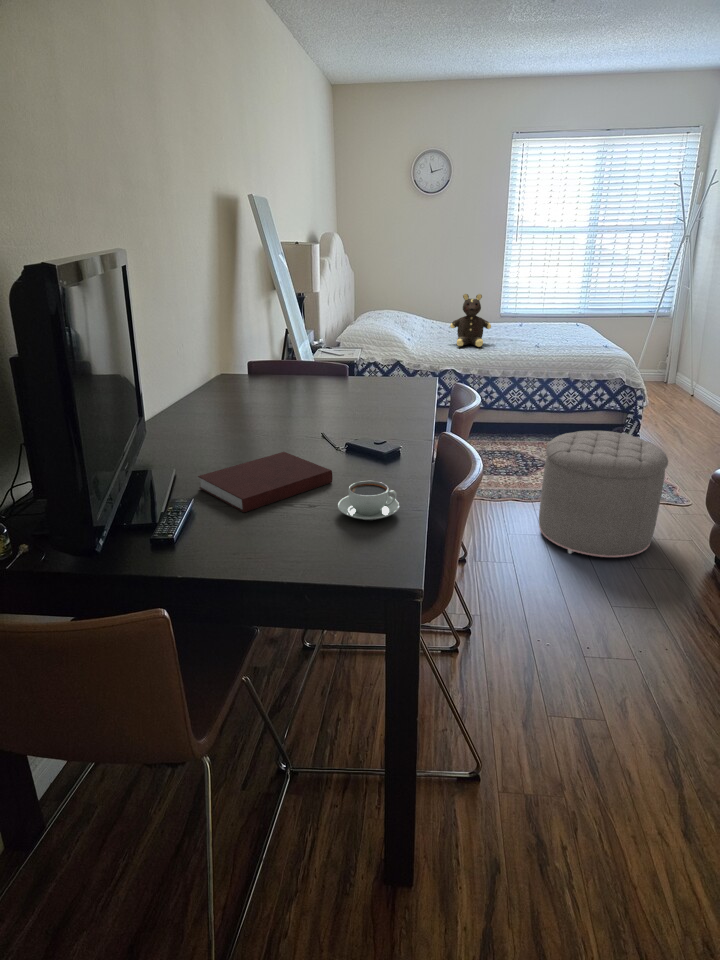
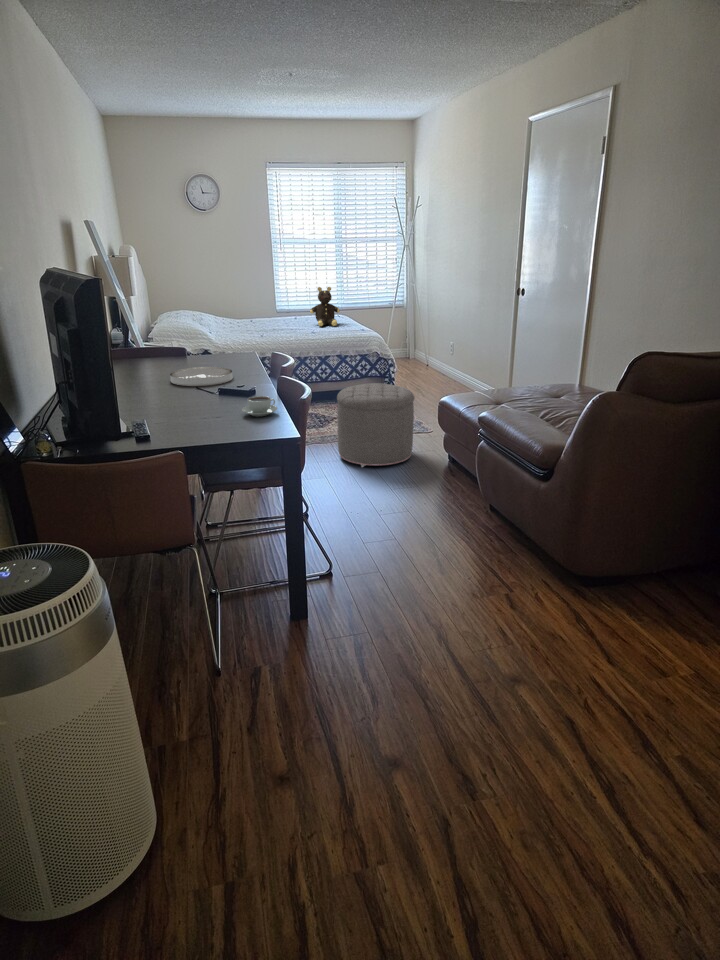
teddy bear: present [450,294,491,347] -> present [310,287,340,326]
plate: none [289,400,377,434] -> present [170,367,233,386]
notebook: present [198,452,333,512] -> none [143,393,228,422]

